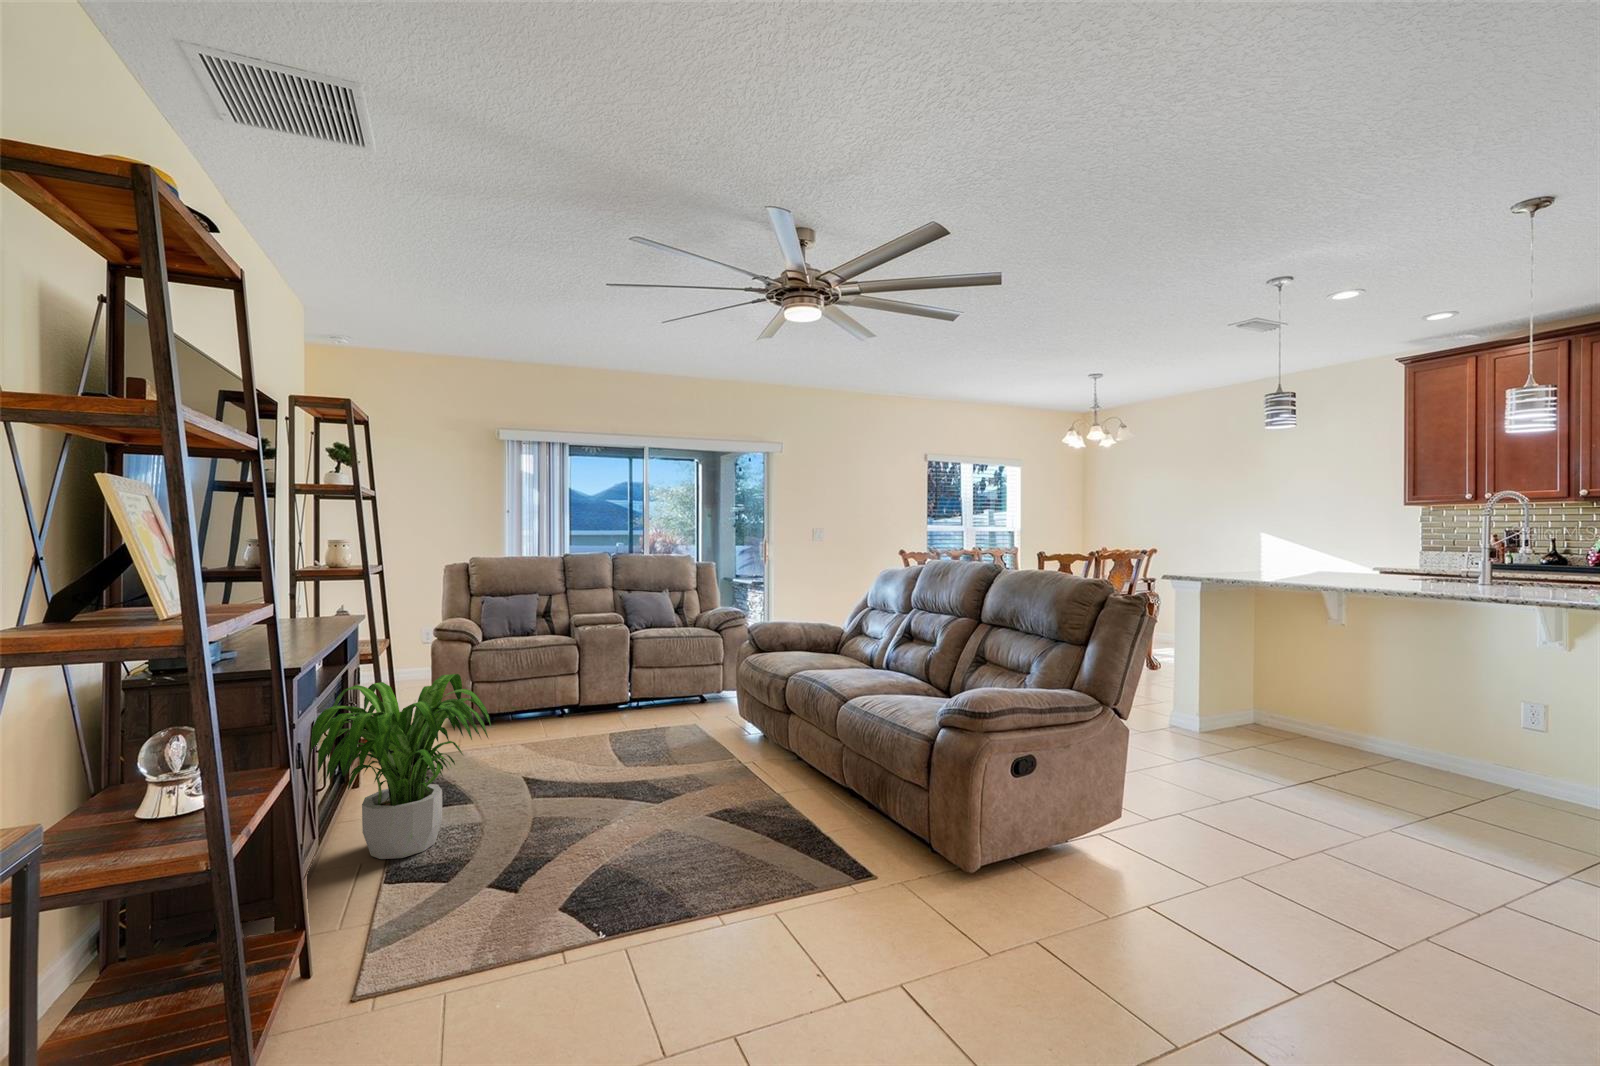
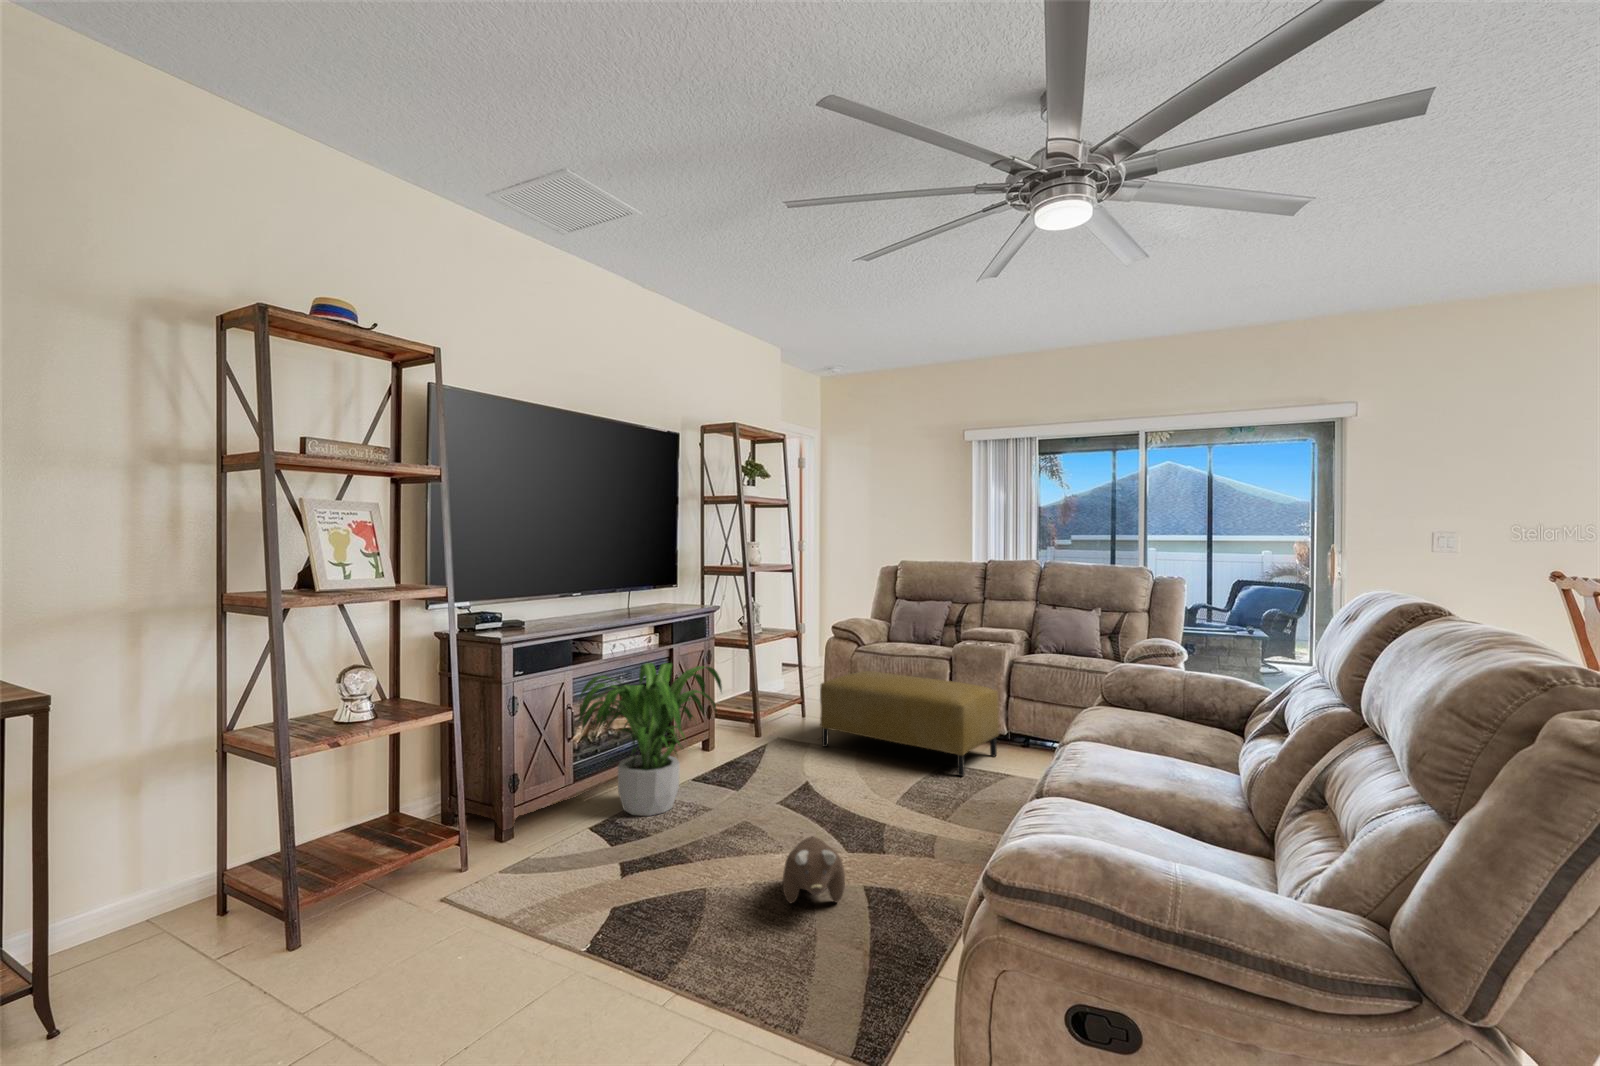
ottoman: none [475,661,641,751] -> present [820,671,999,776]
plush toy: none [659,783,725,842] -> present [783,837,845,903]

